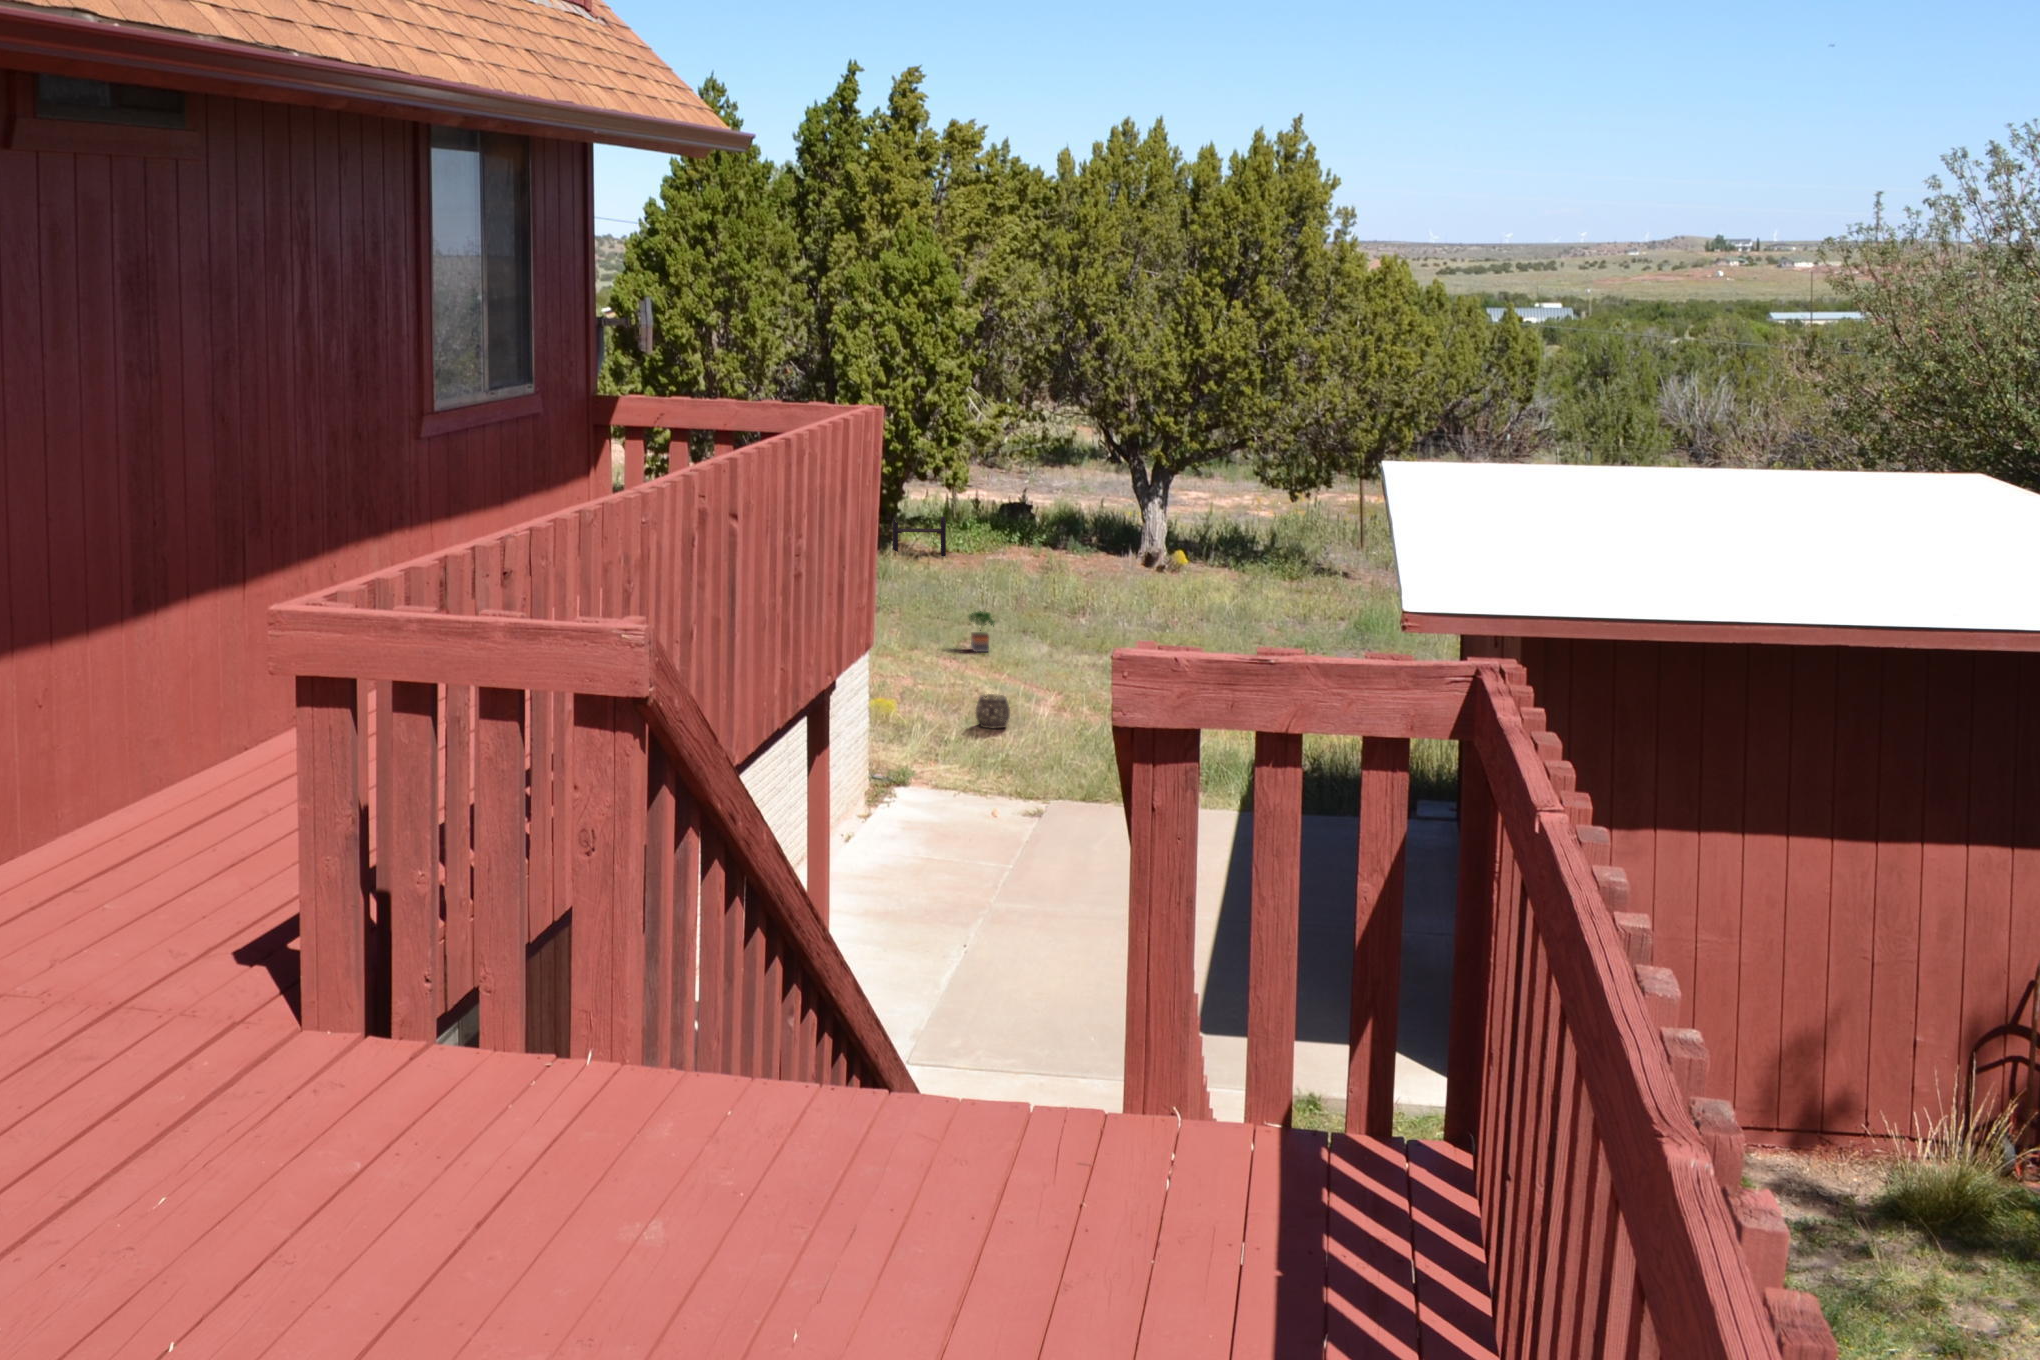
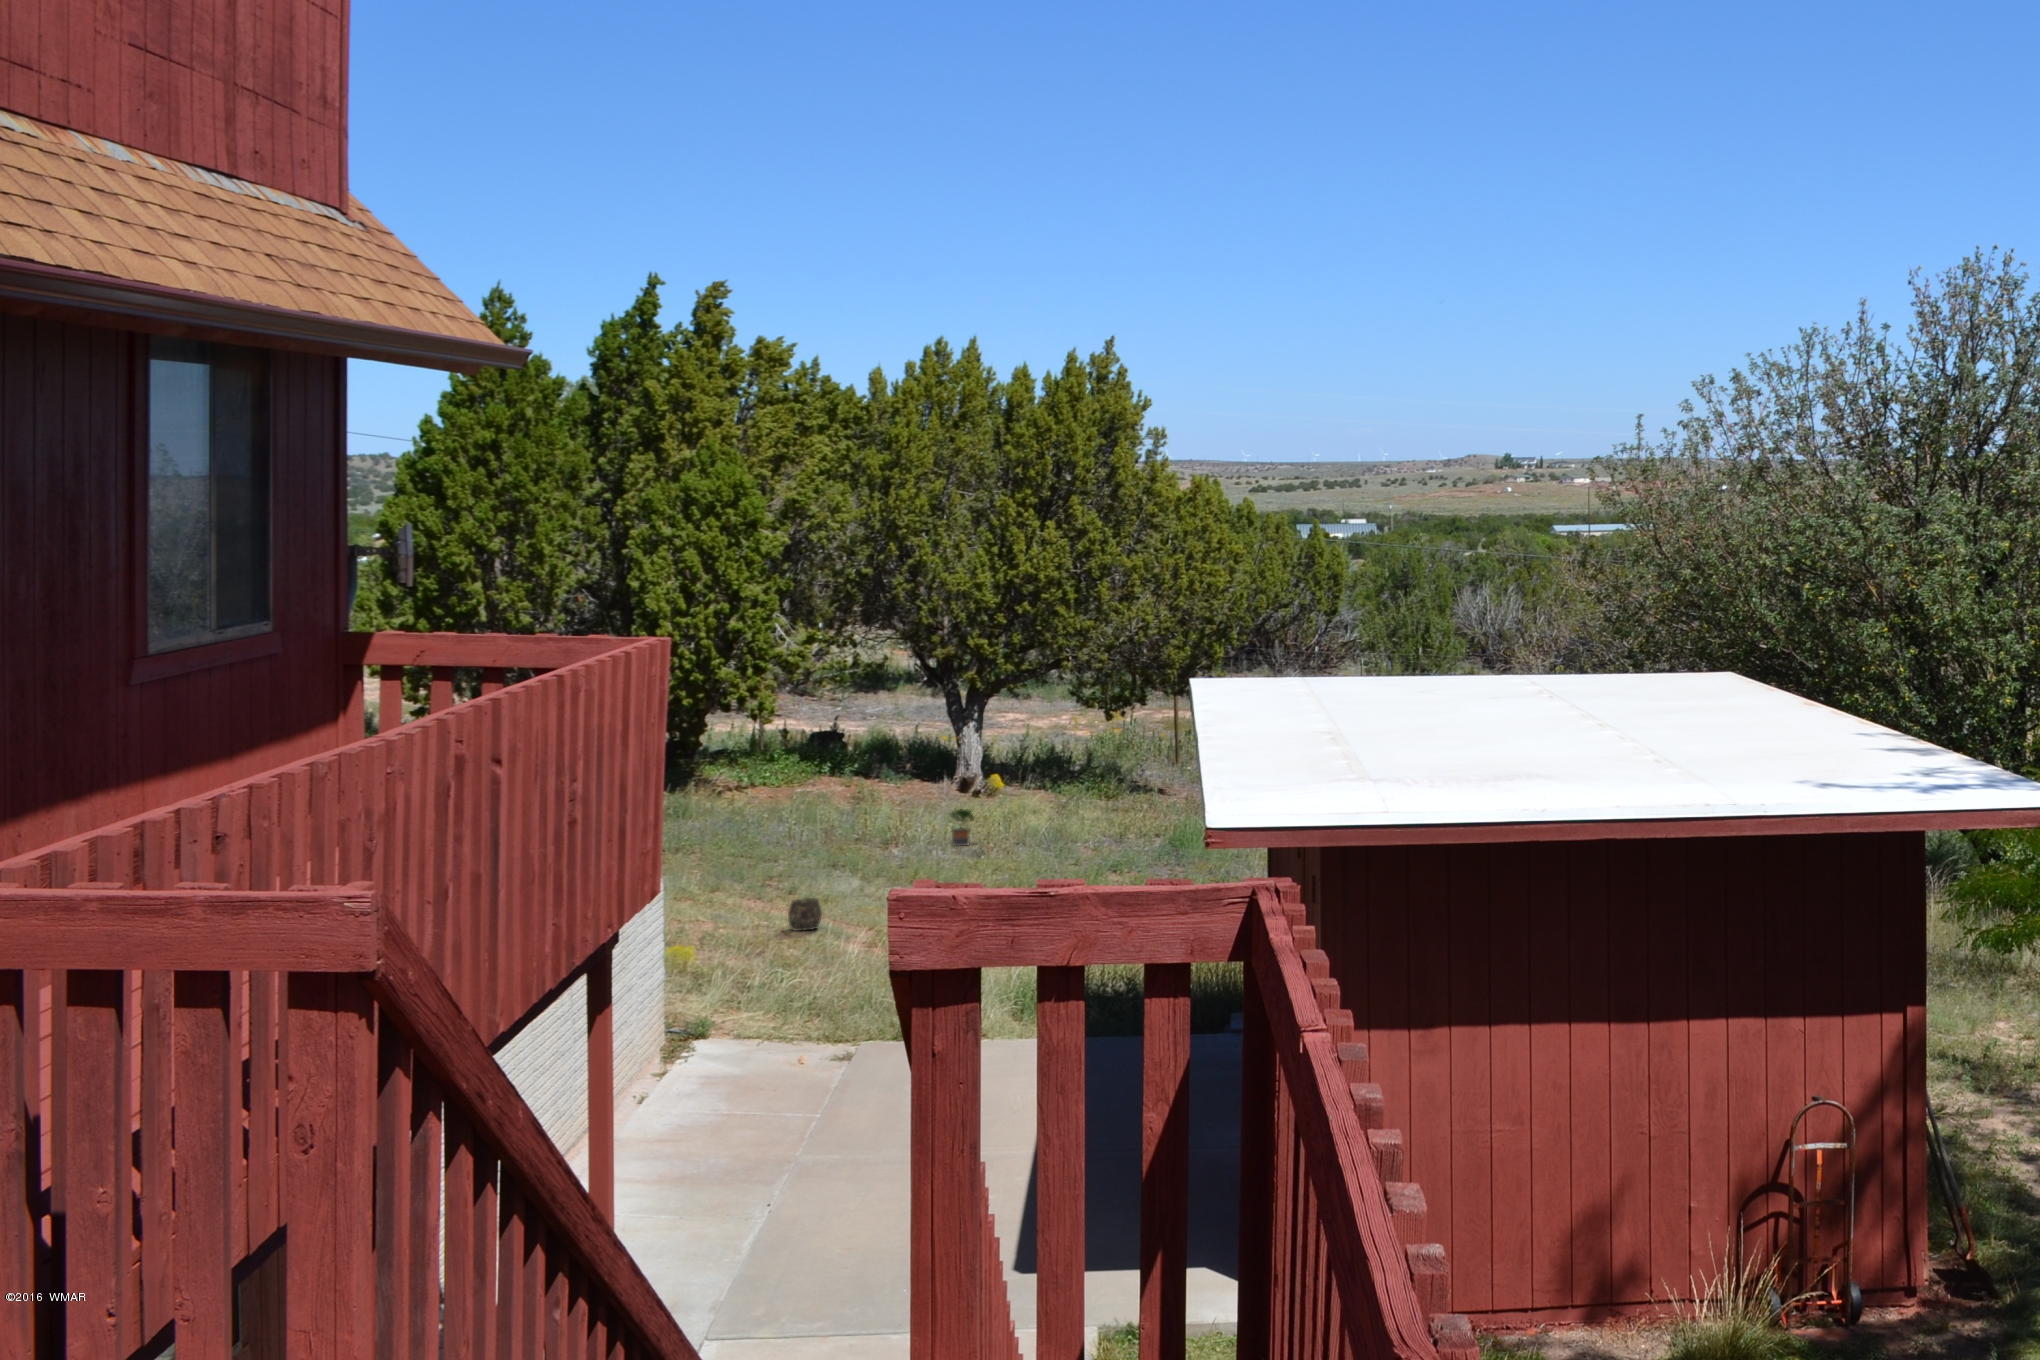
bench: present [893,516,946,556] -> none [688,752,748,798]
potted tree: present [969,611,995,652] -> present [950,809,974,846]

